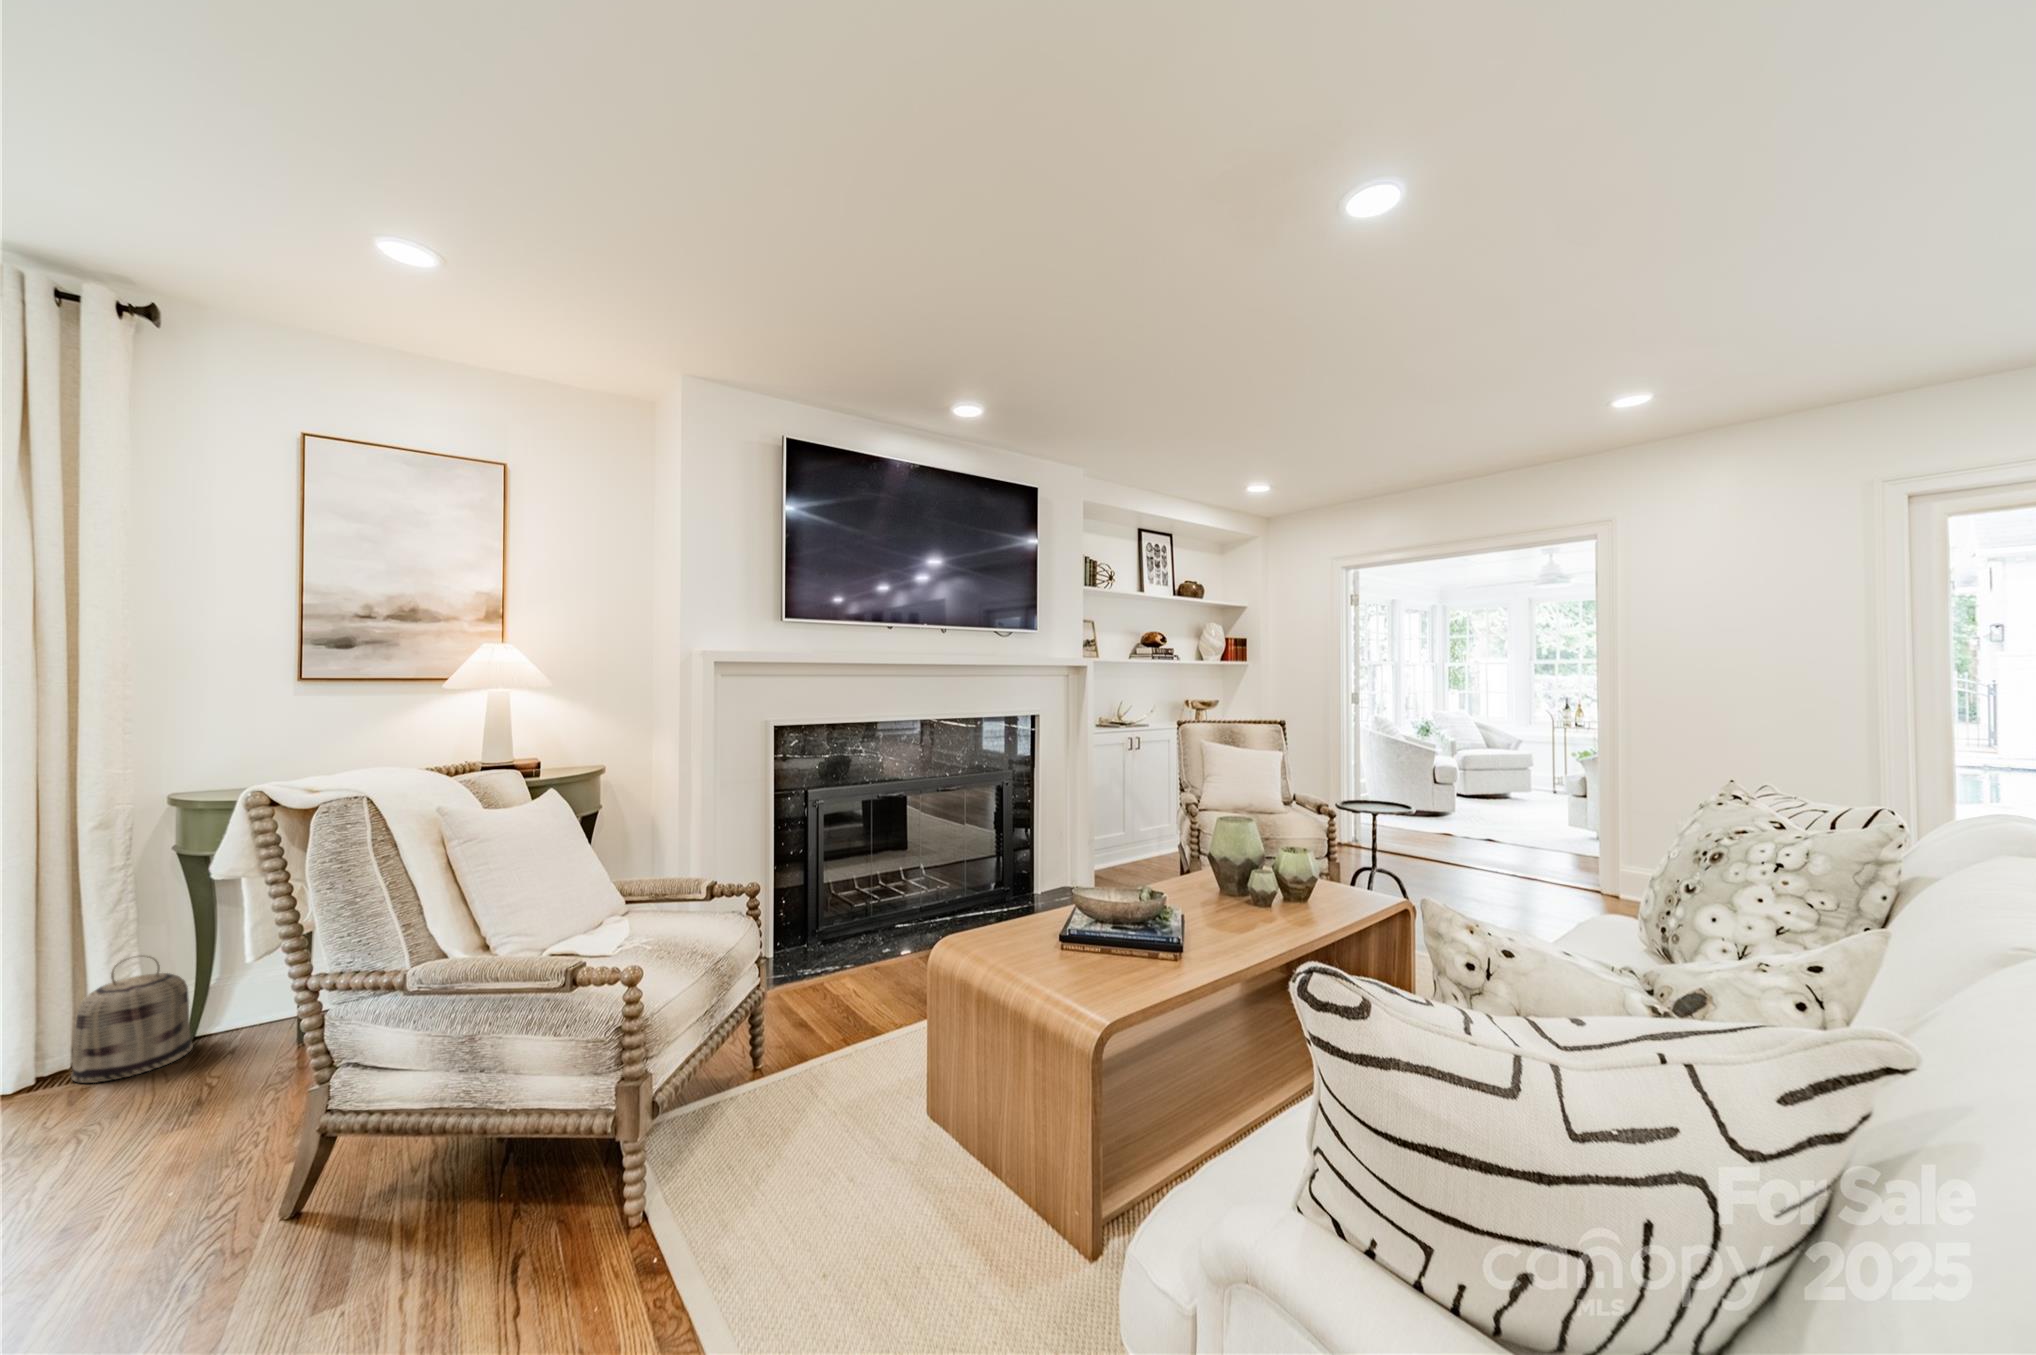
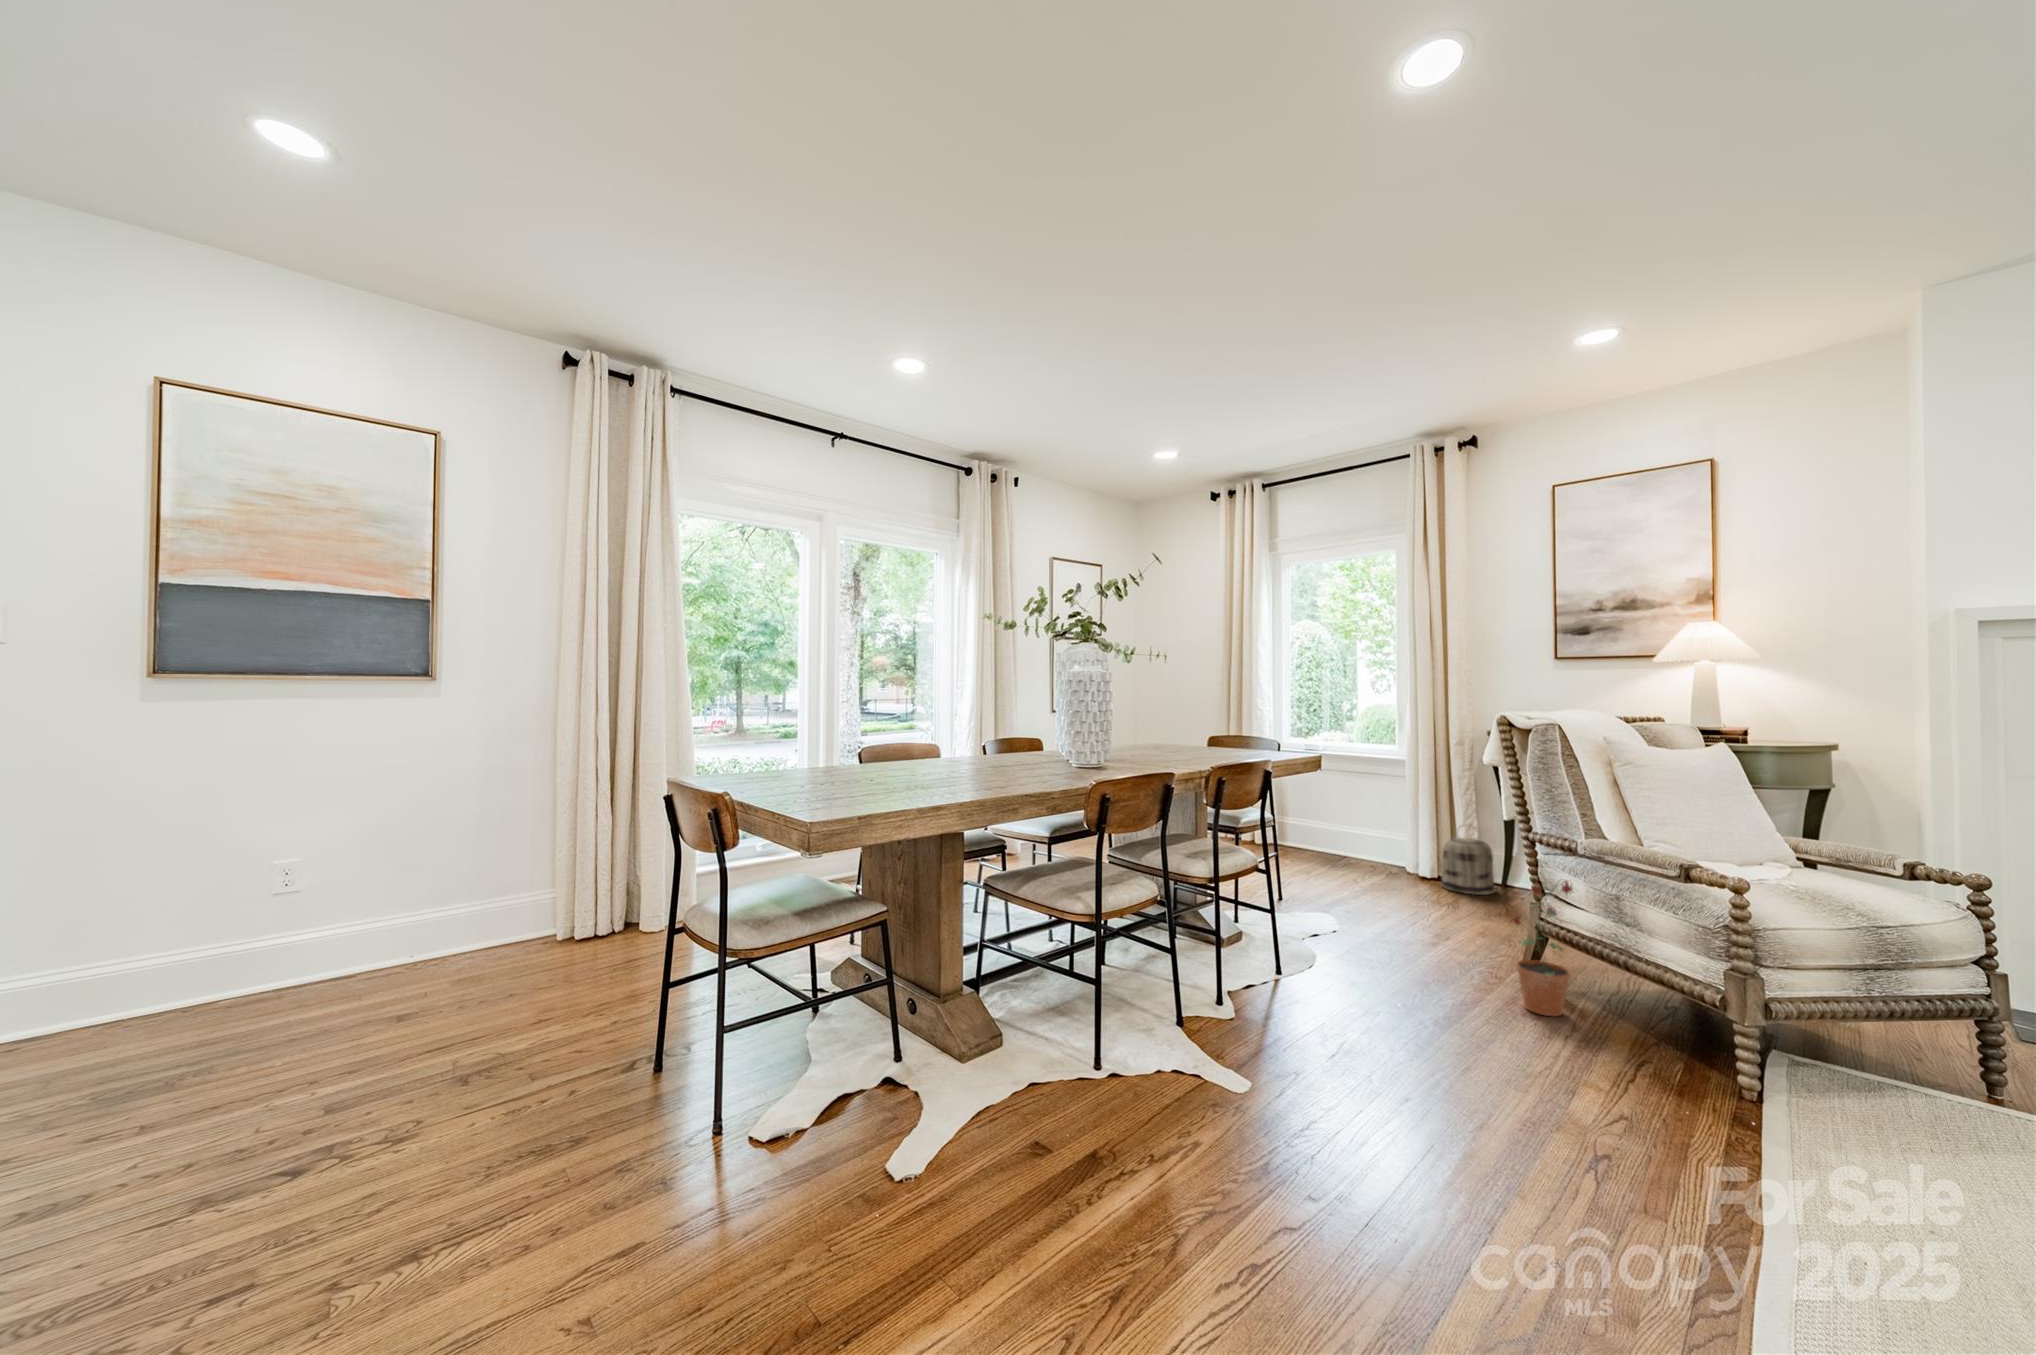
potted plant: none [285,1035,404,1284] -> present [1512,880,1573,1016]

